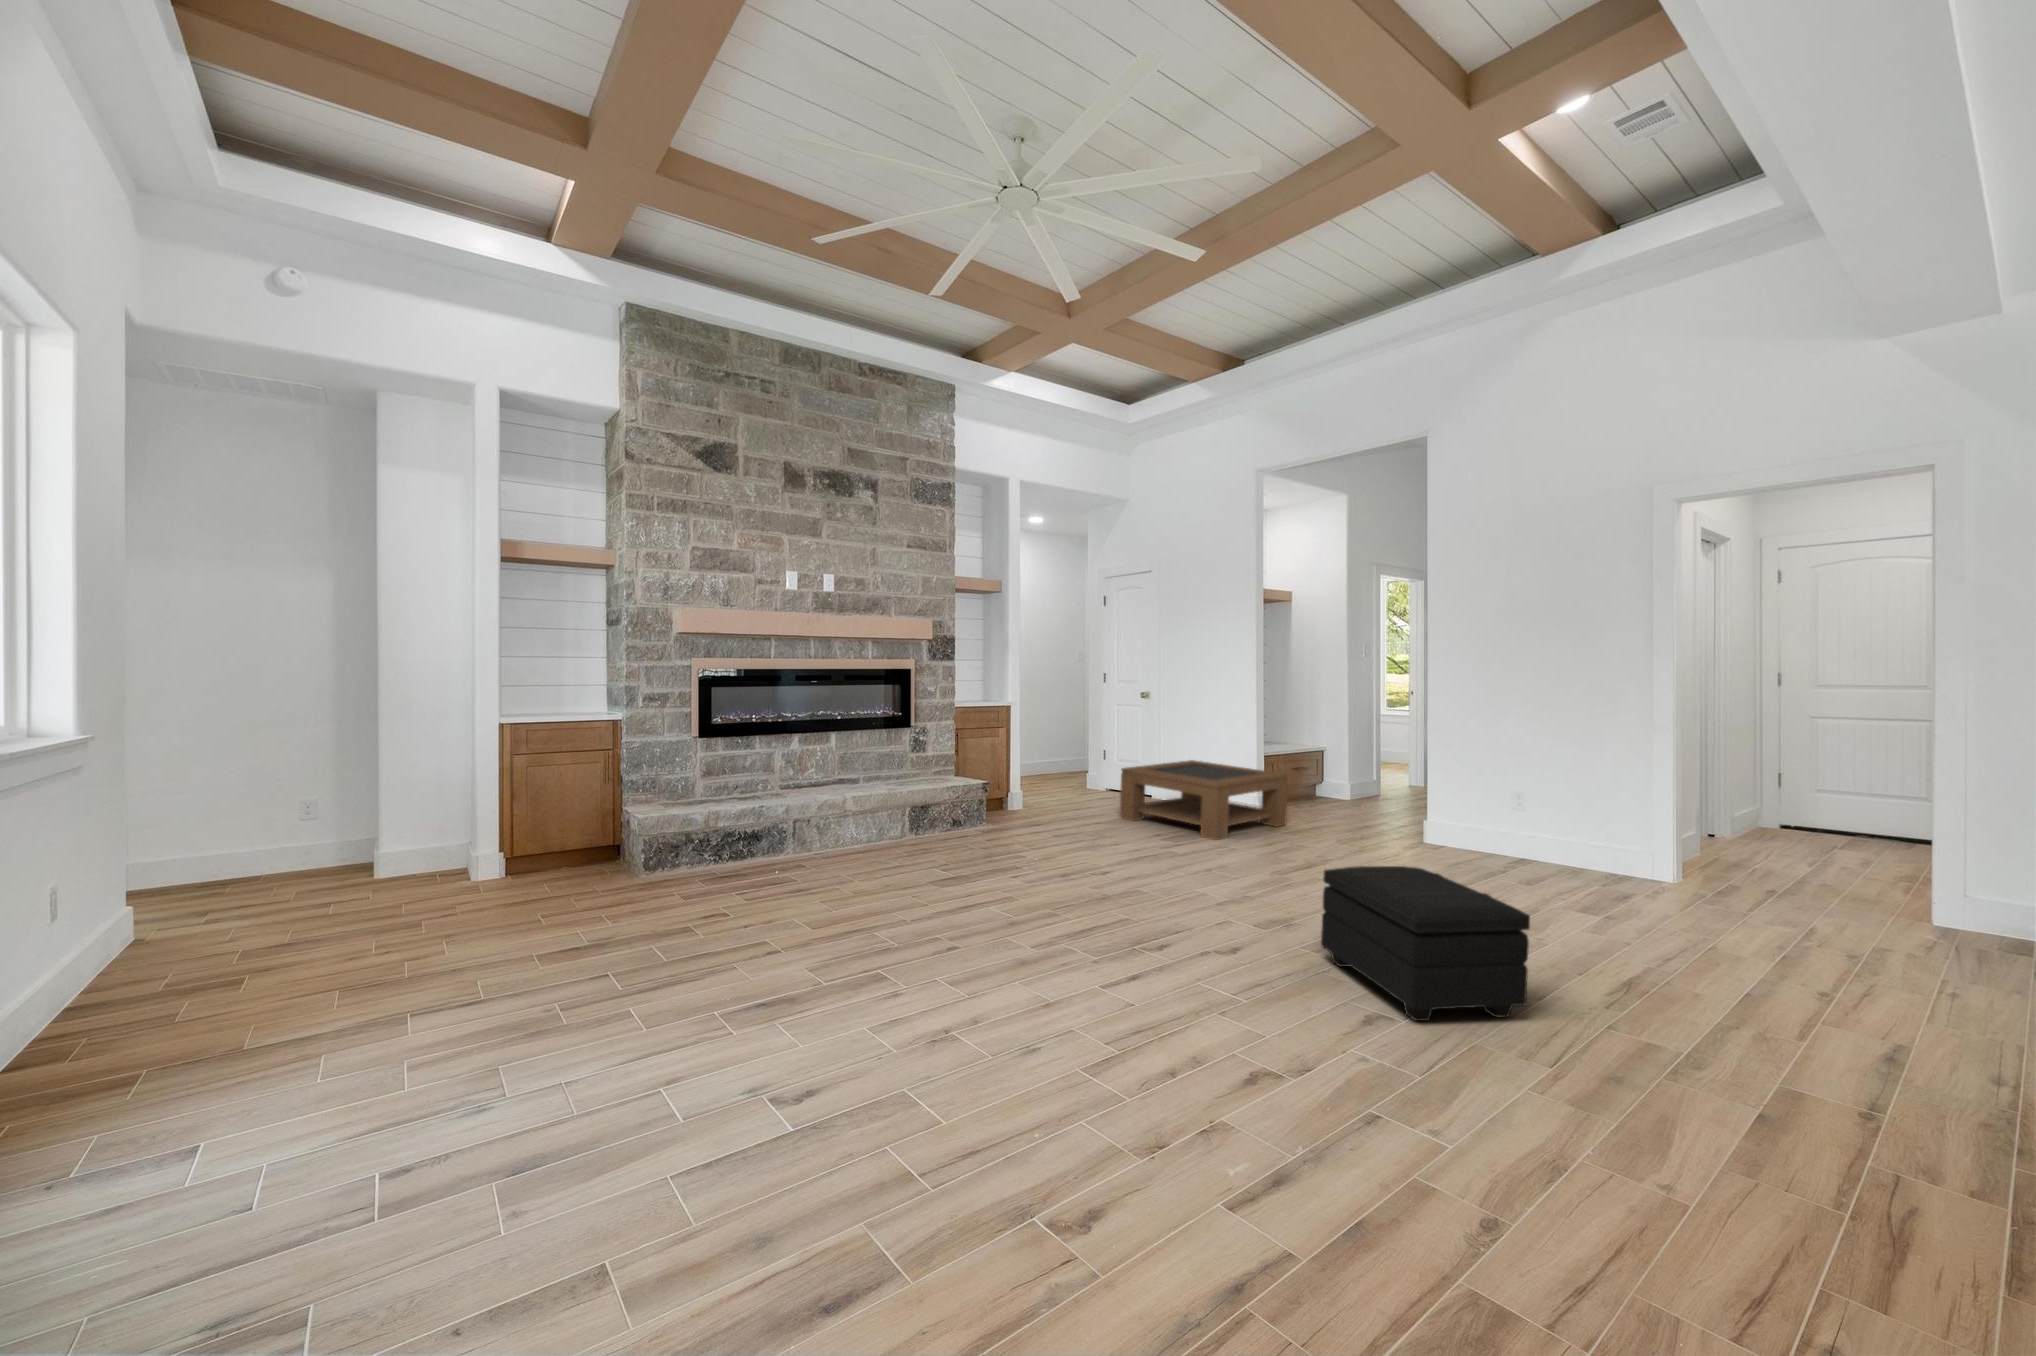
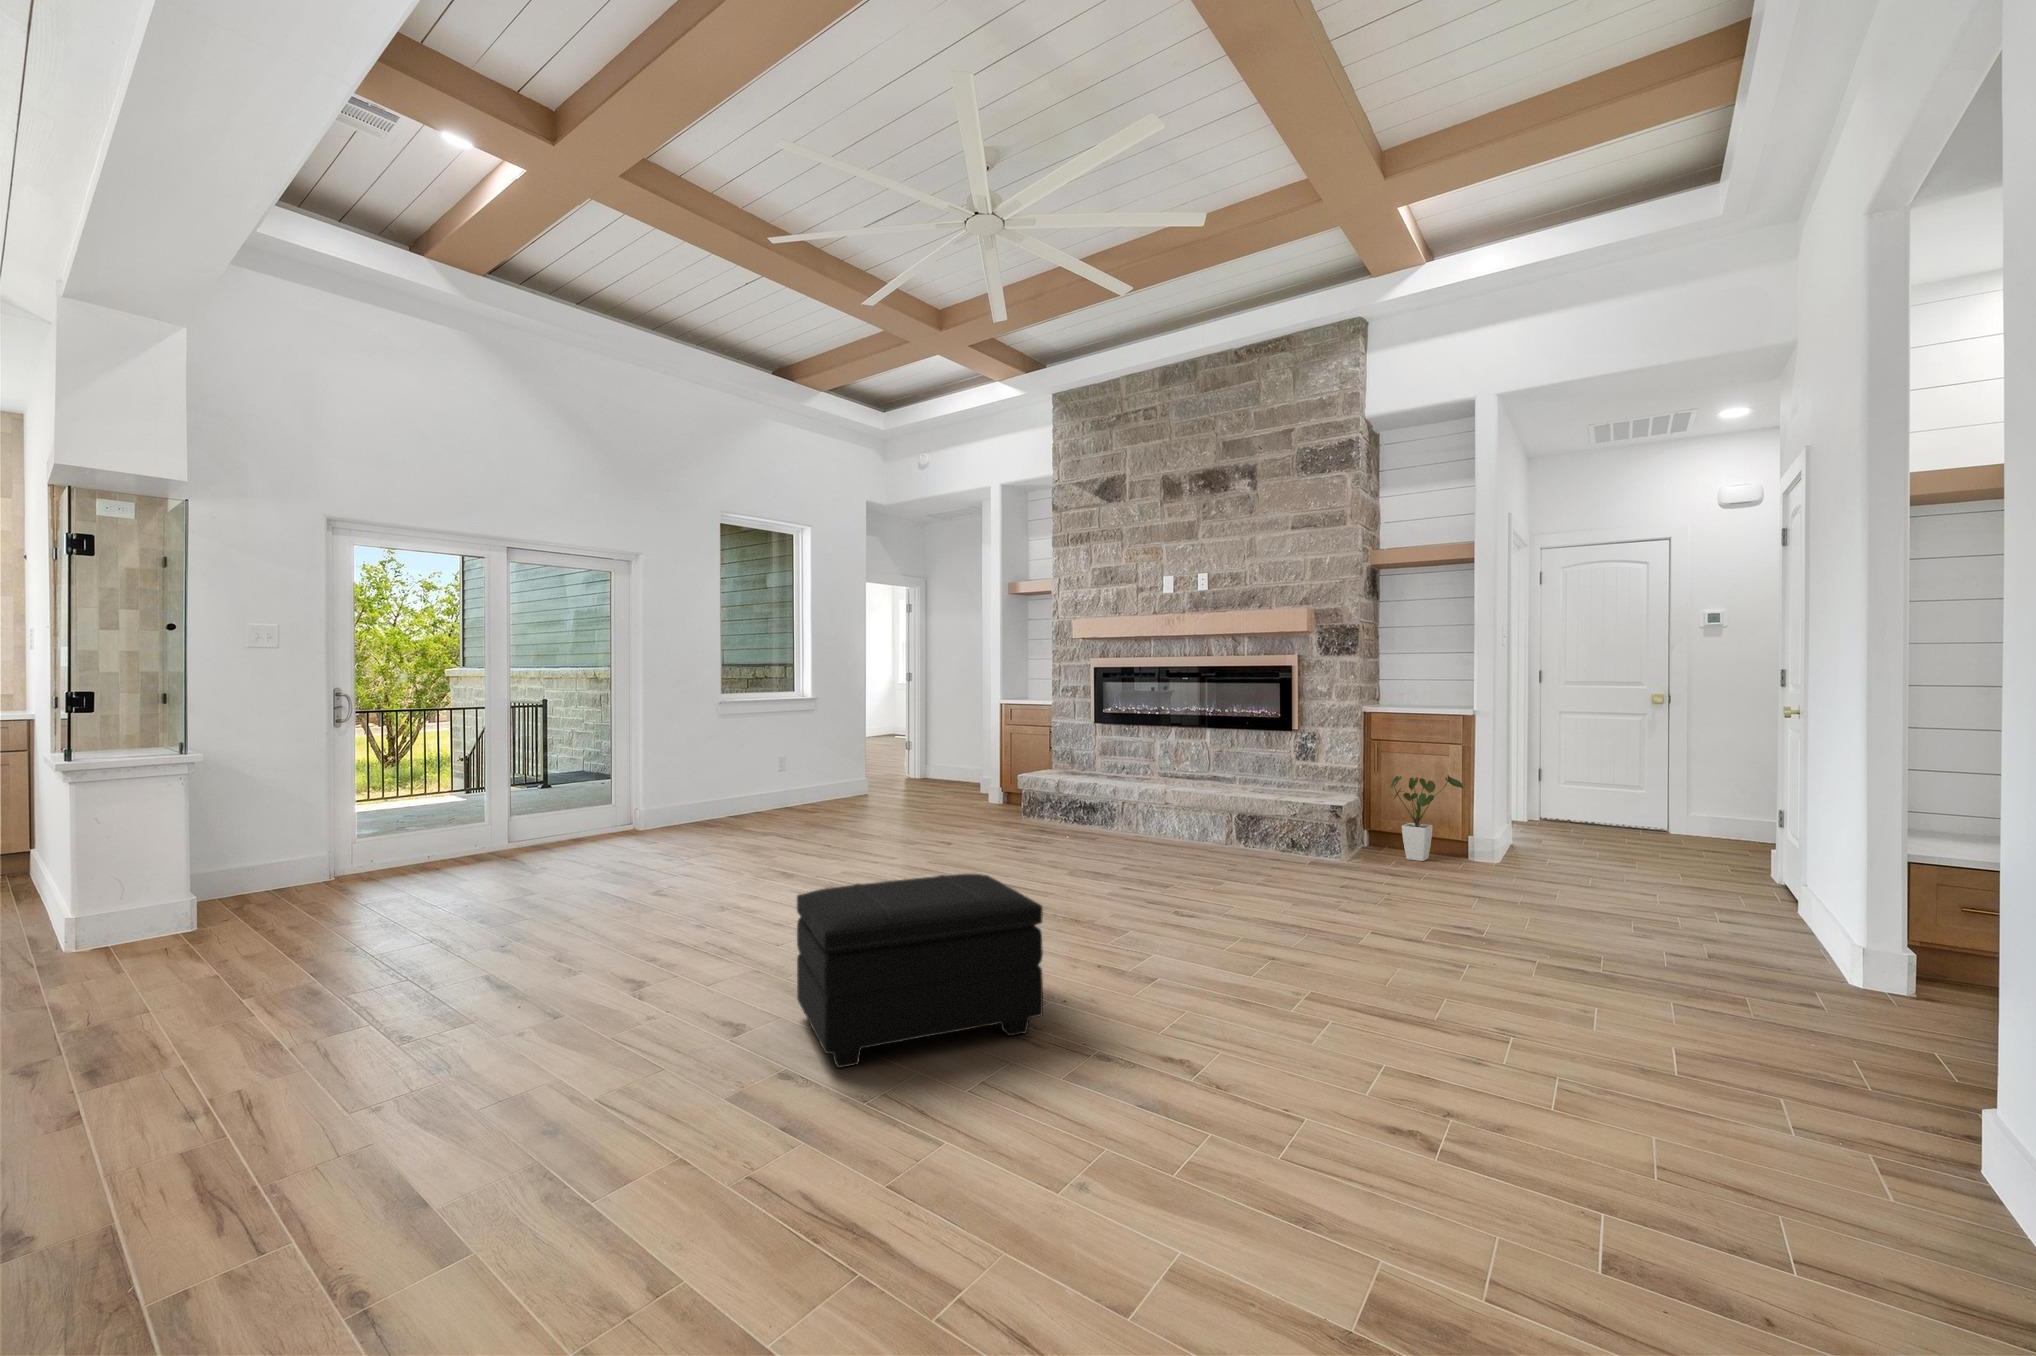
house plant: none [989,751,1037,818] -> present [1391,775,1464,861]
coffee table: present [1120,760,1288,840] -> none [1539,814,1840,985]

